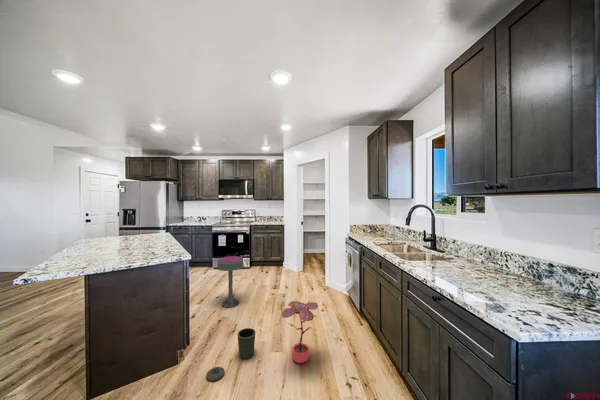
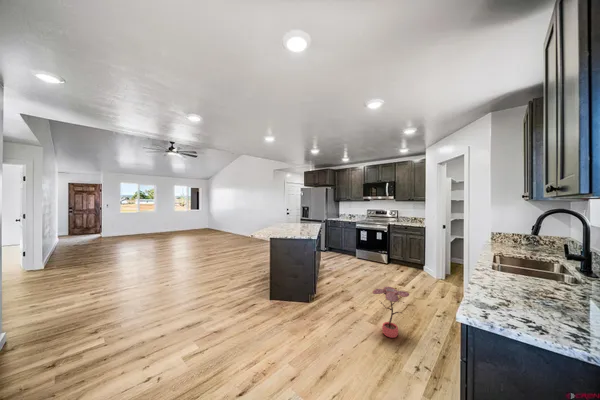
bar stool: present [217,256,243,307] -> none [347,246,367,286]
trash can: present [206,328,255,382] -> none [320,297,358,320]

